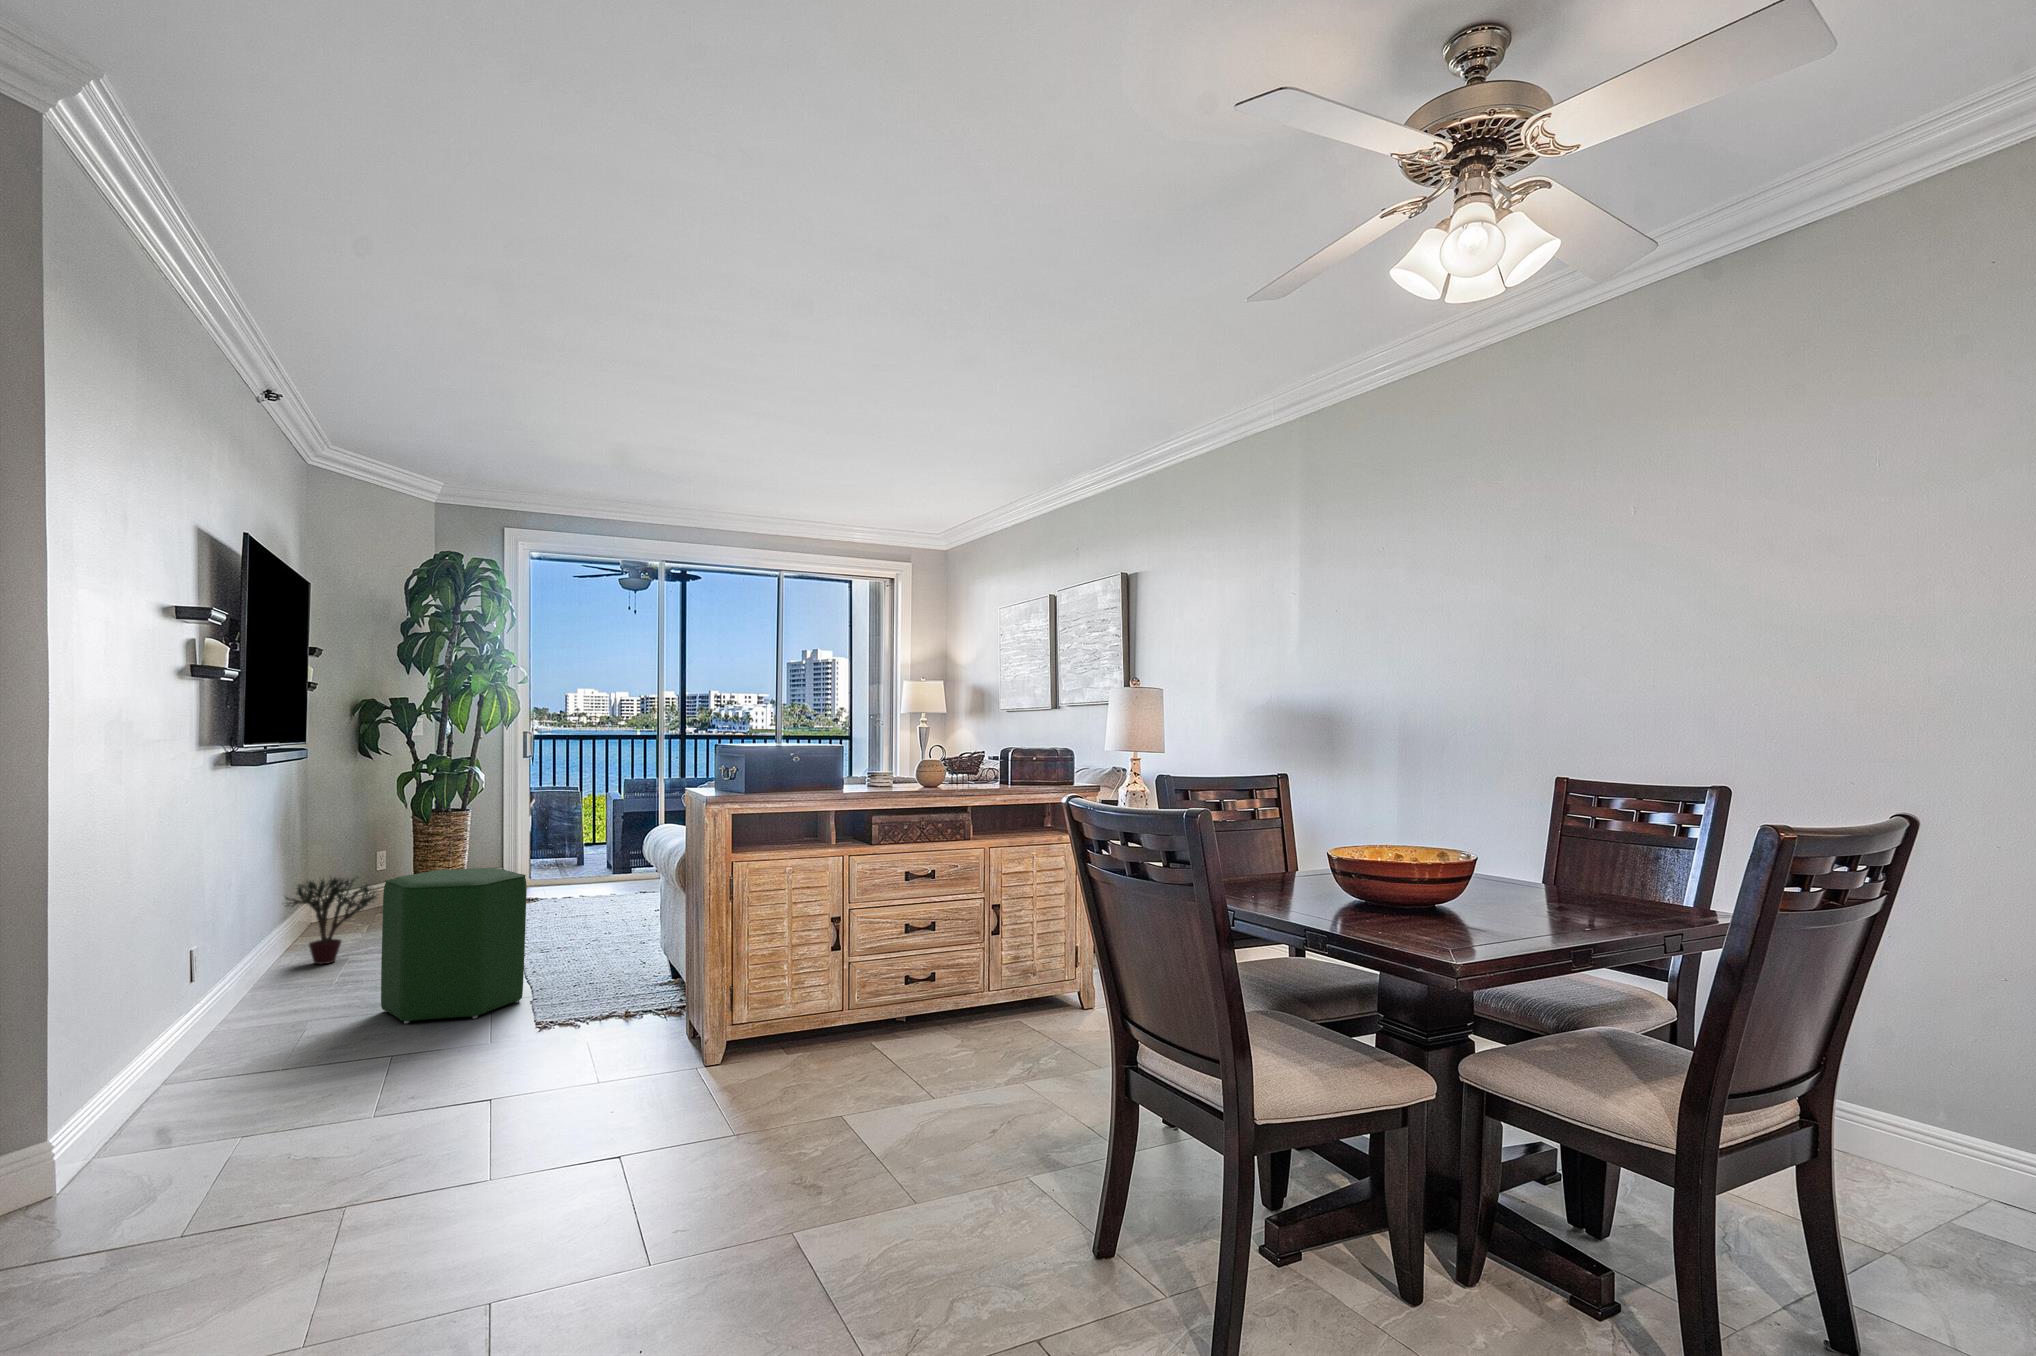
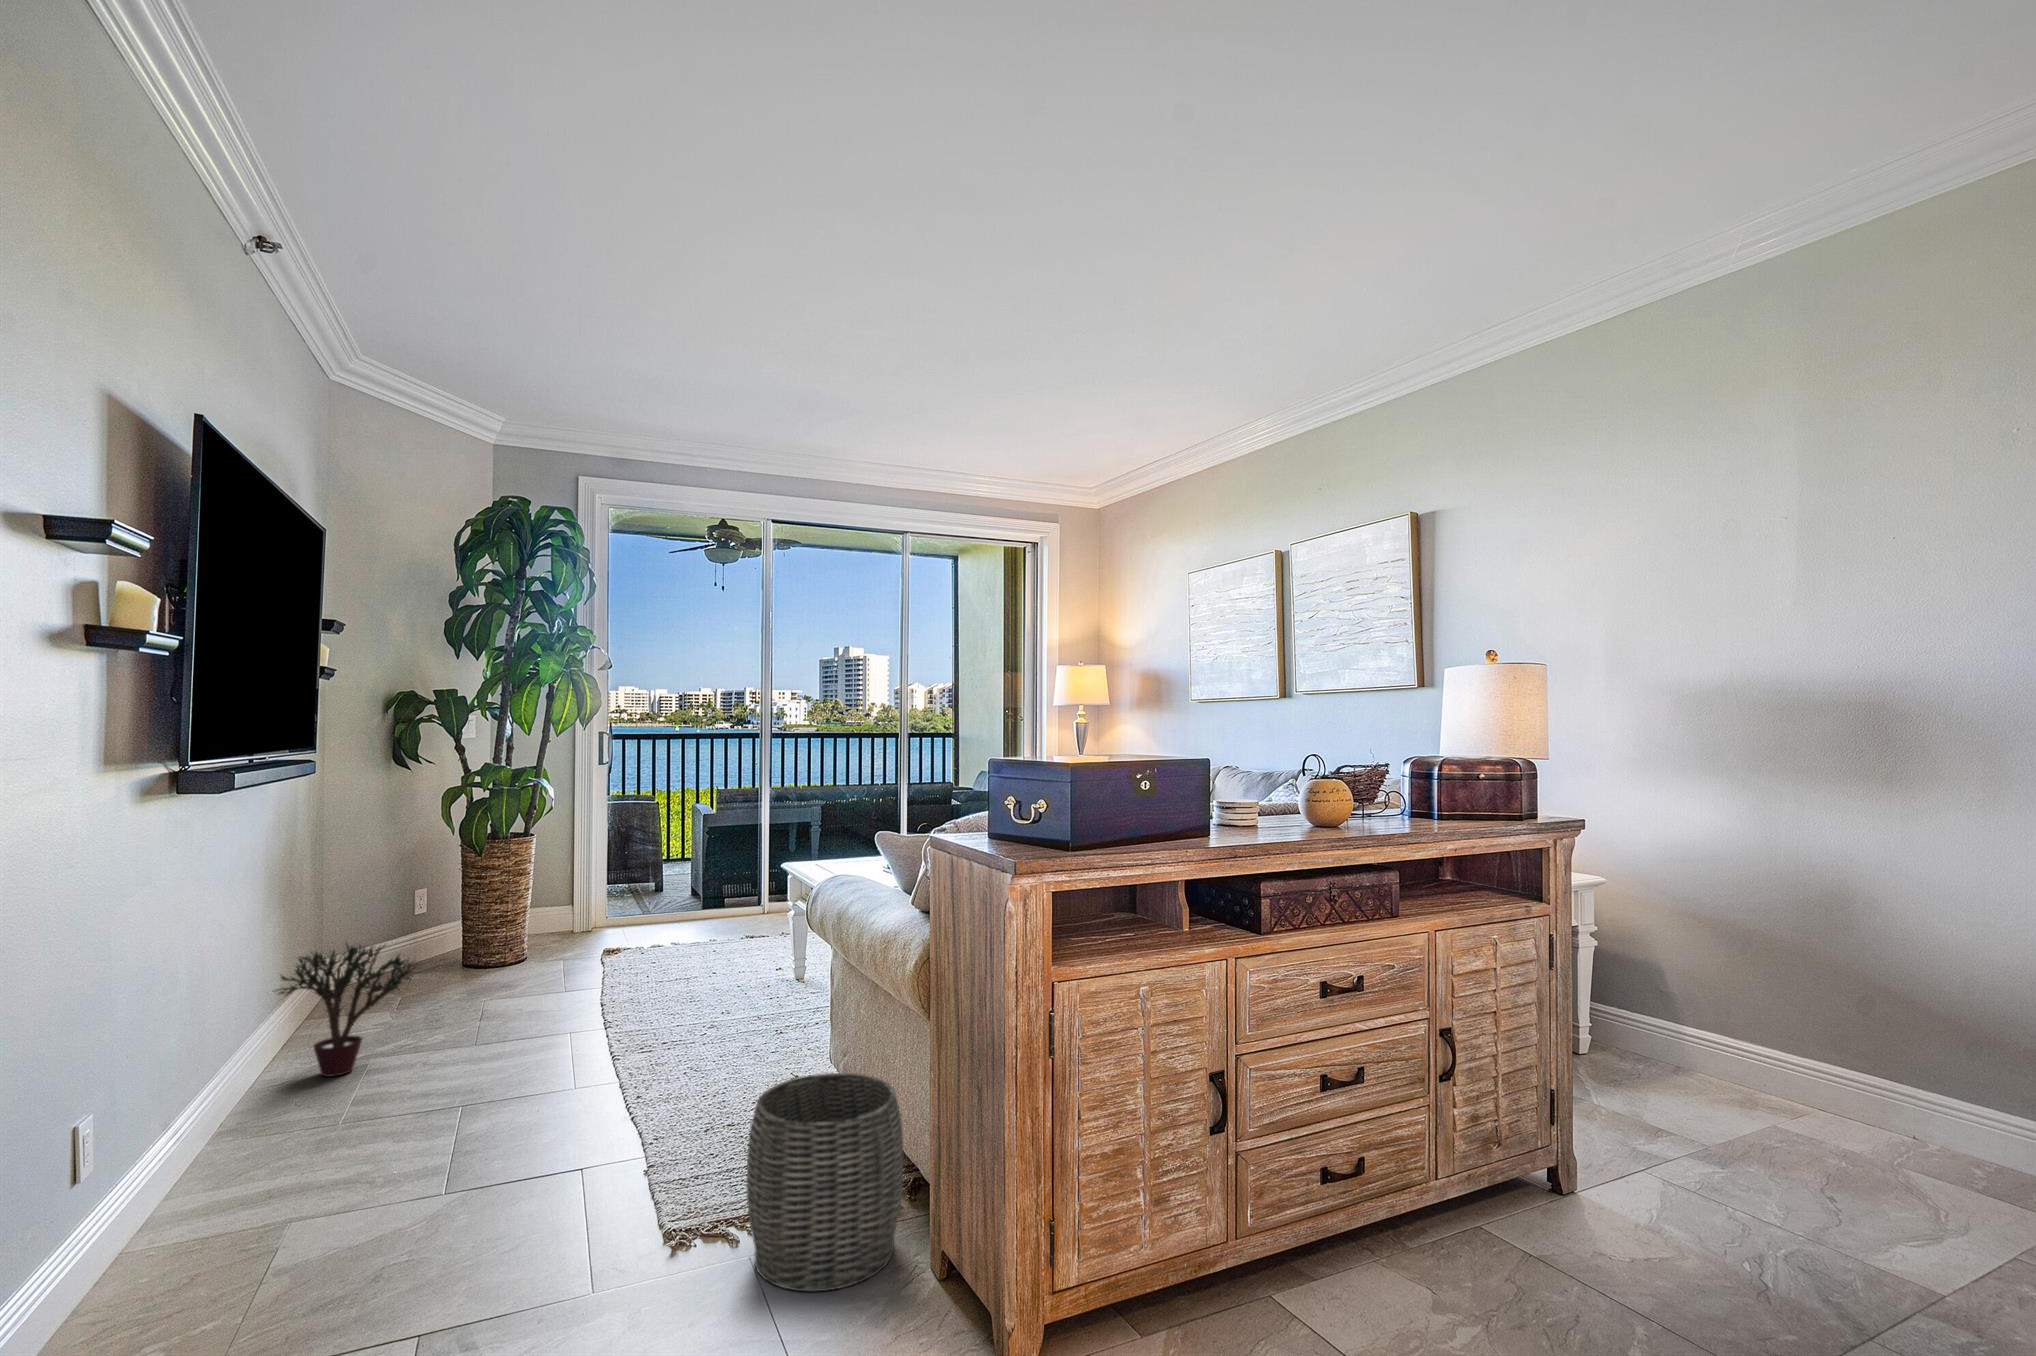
ottoman: present [381,868,527,1023] -> none [413,950,645,1232]
woven basket: none [576,932,671,1041] -> present [747,1073,903,1292]

